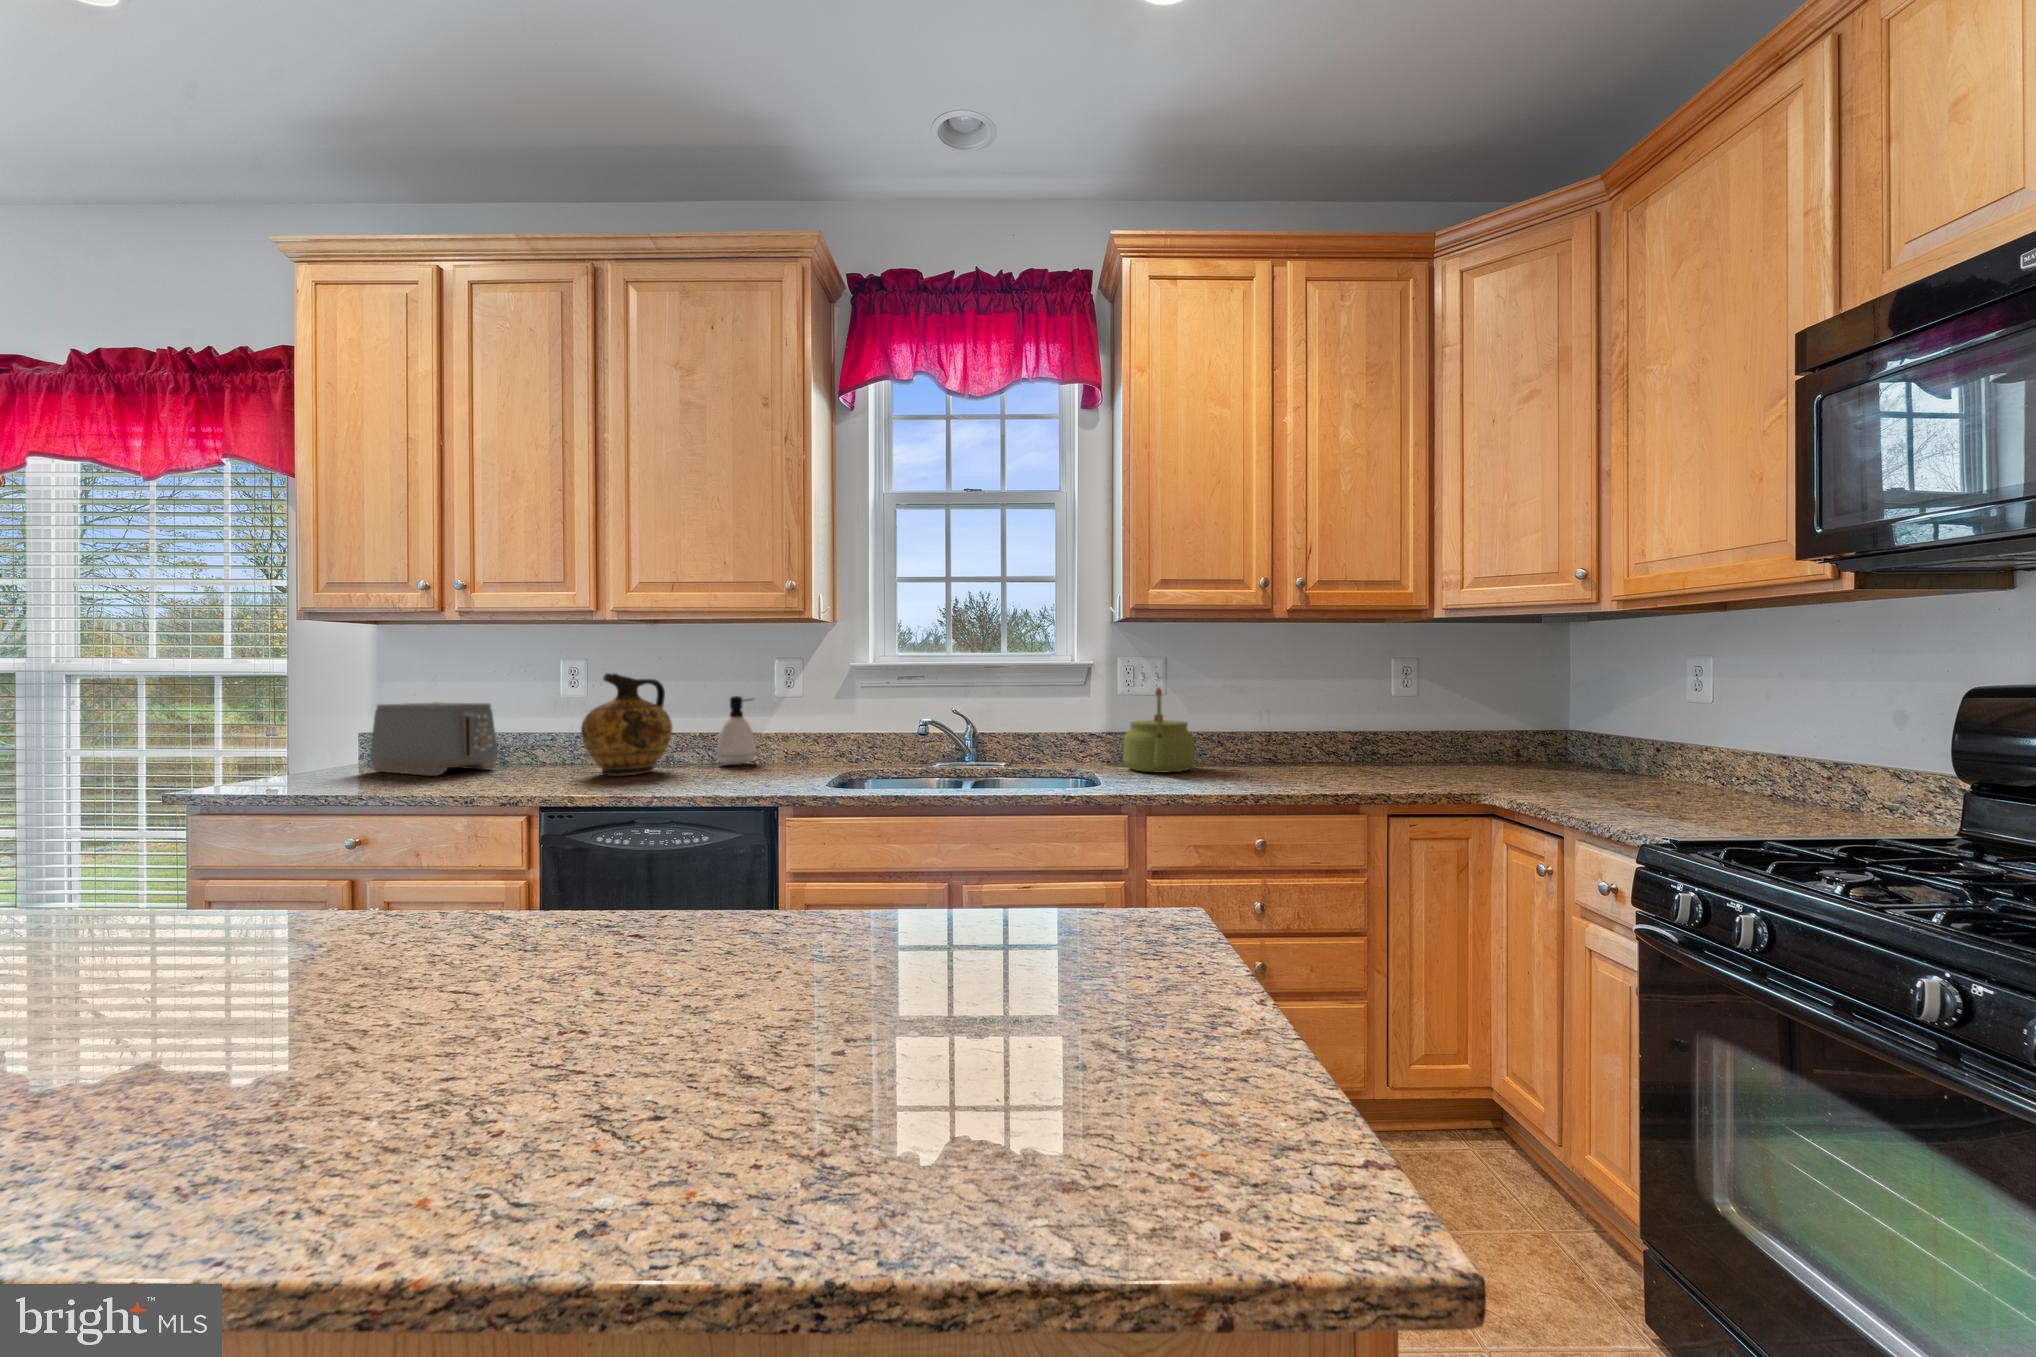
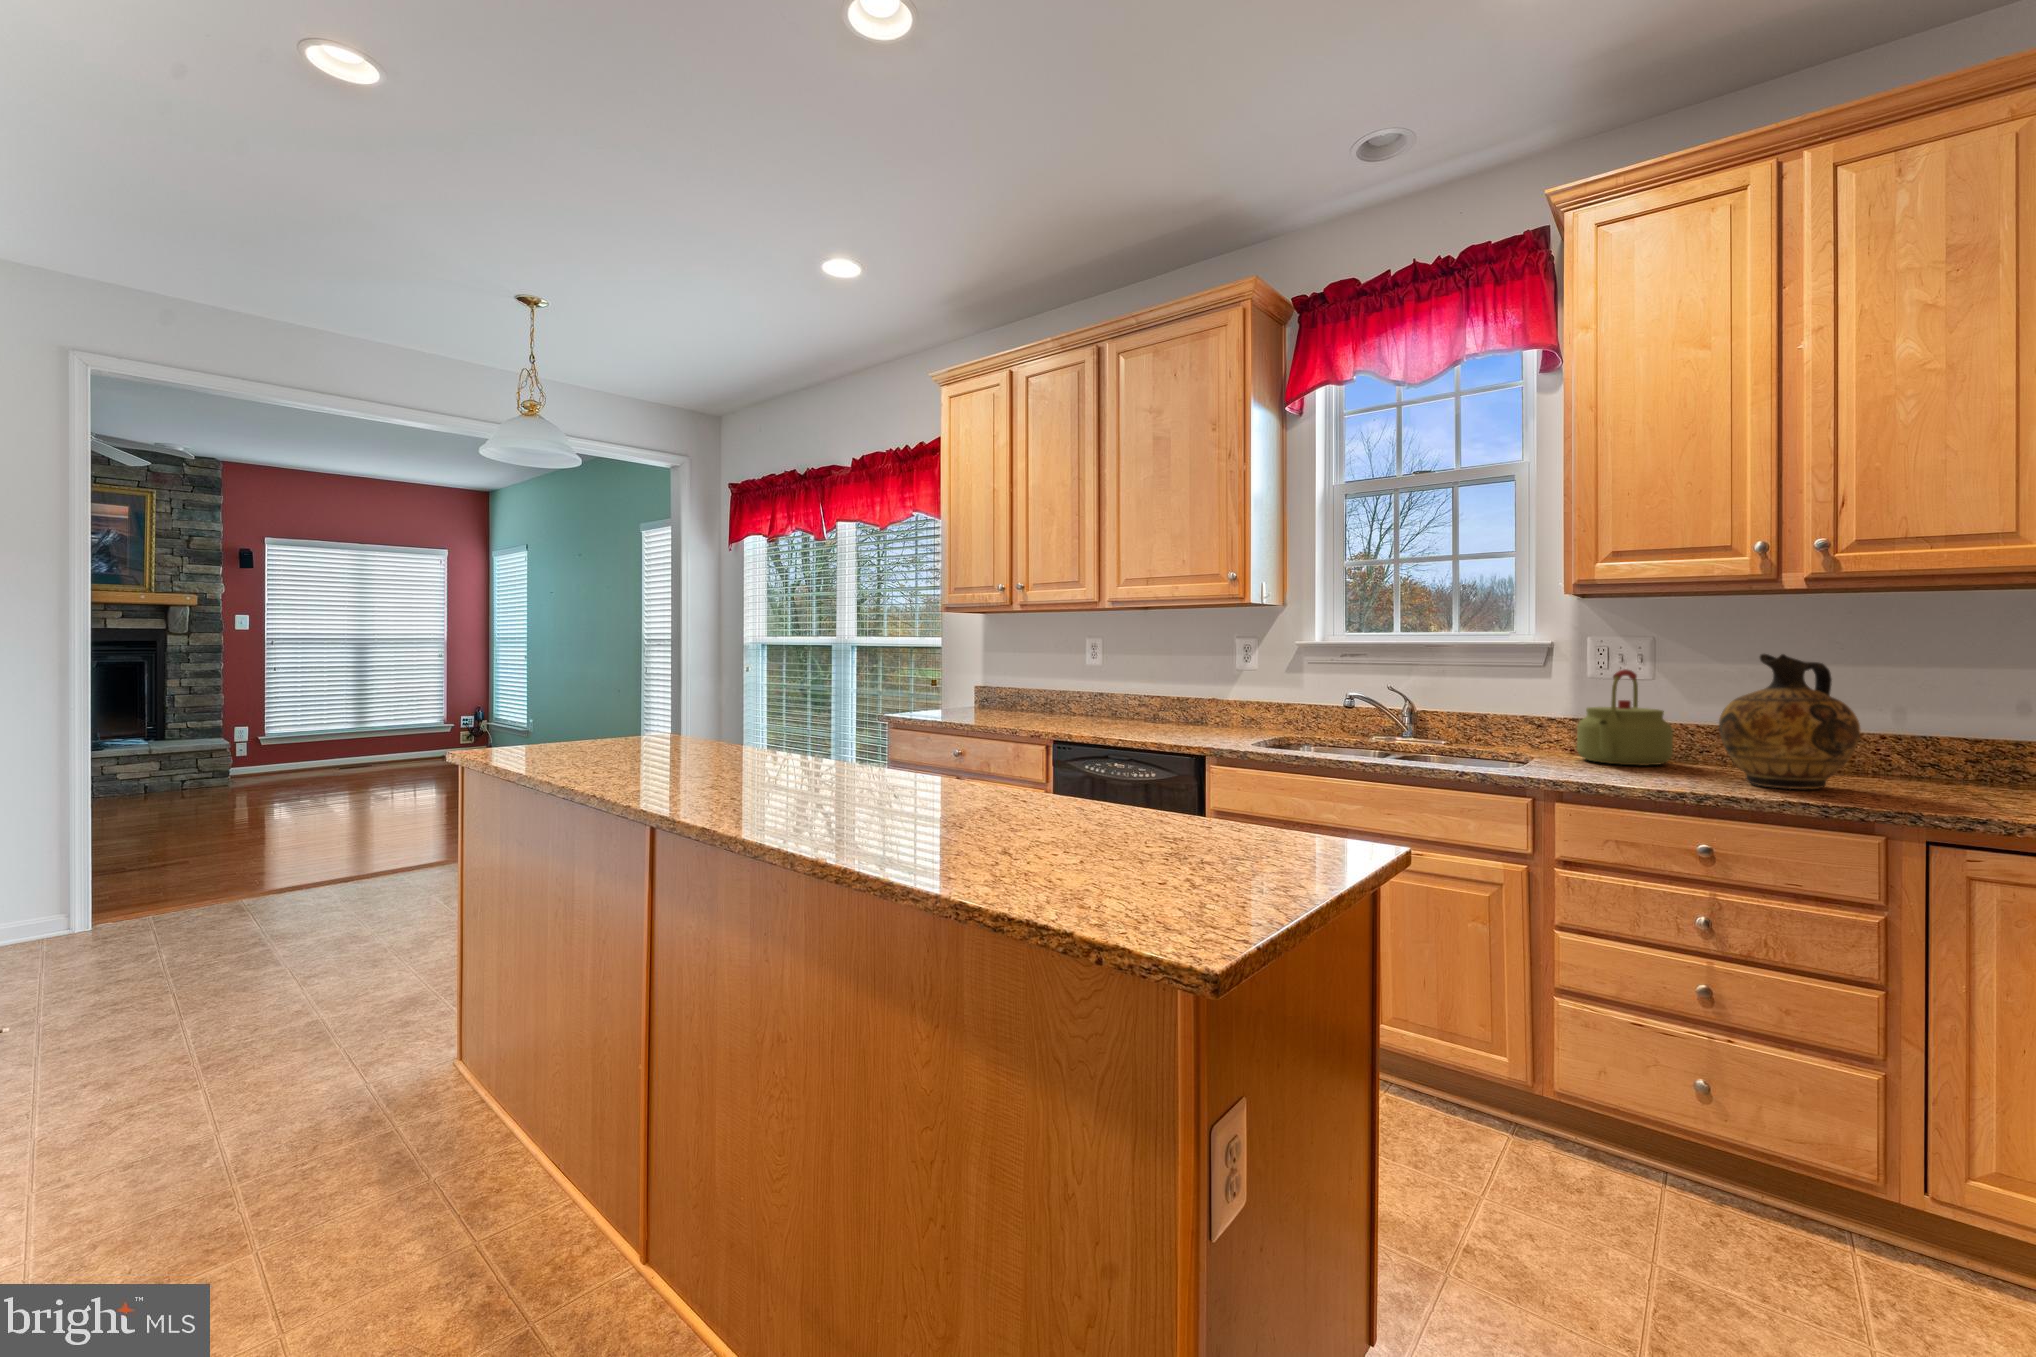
ceramic jug: present [581,673,672,776] -> present [1719,654,1860,789]
soap dispenser: present [717,696,756,765] -> none [1189,669,1222,727]
toaster: present [370,702,498,776] -> none [975,668,1045,718]

